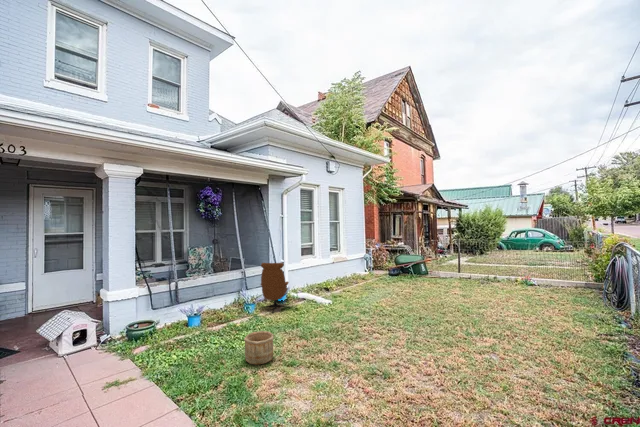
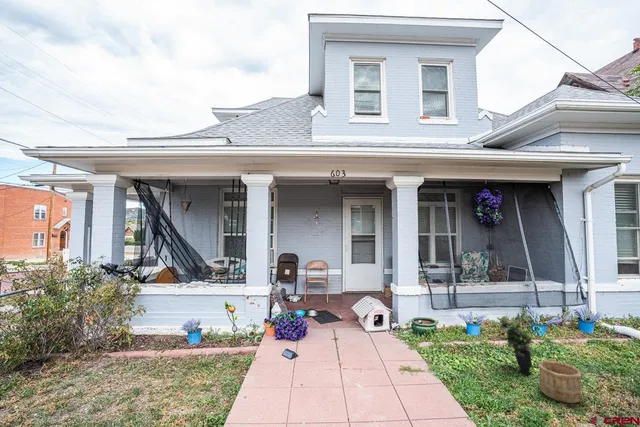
lounge chair: present [261,263,289,312] -> none [554,278,604,345]
potted plant: none [213,300,243,350] -> present [497,316,534,375]

